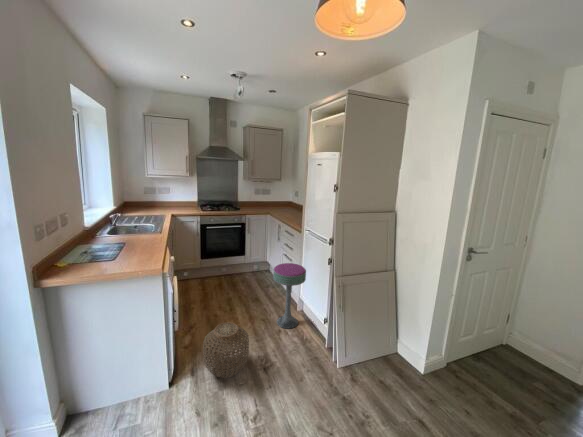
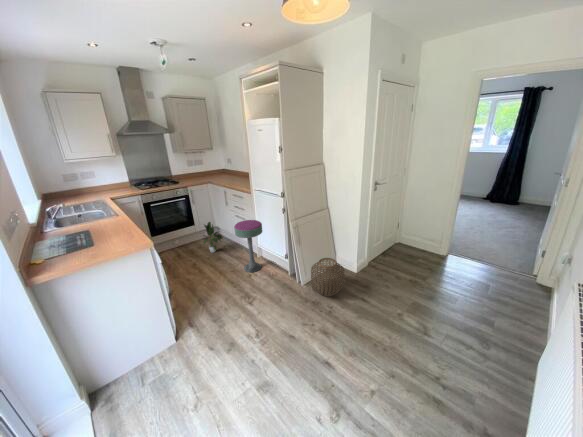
potted plant: none [242,256,268,291] -> present [204,222,223,252]
woven basket: present [203,322,249,378] -> present [311,258,344,296]

